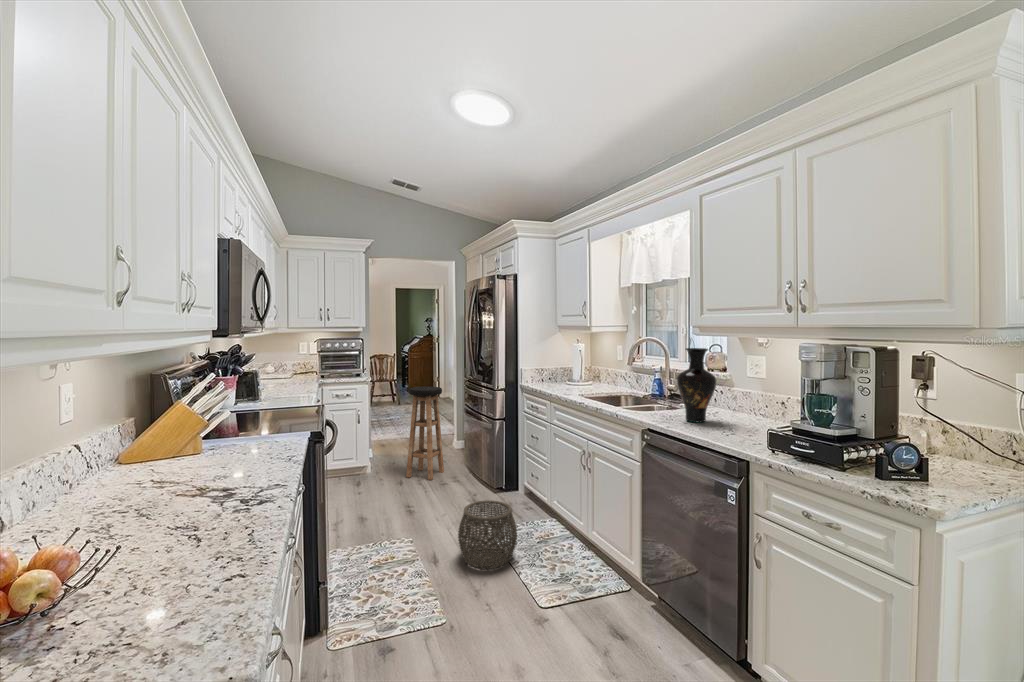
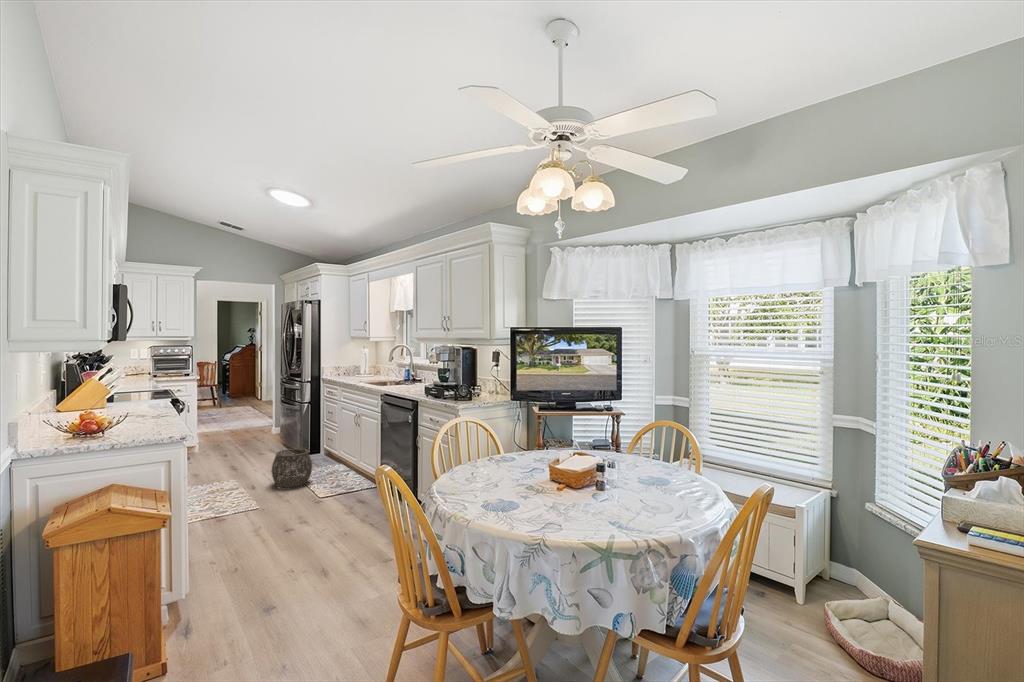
vase: present [677,348,716,423] -> none [400,350,420,389]
bar stool: present [406,387,444,480] -> none [231,383,264,452]

